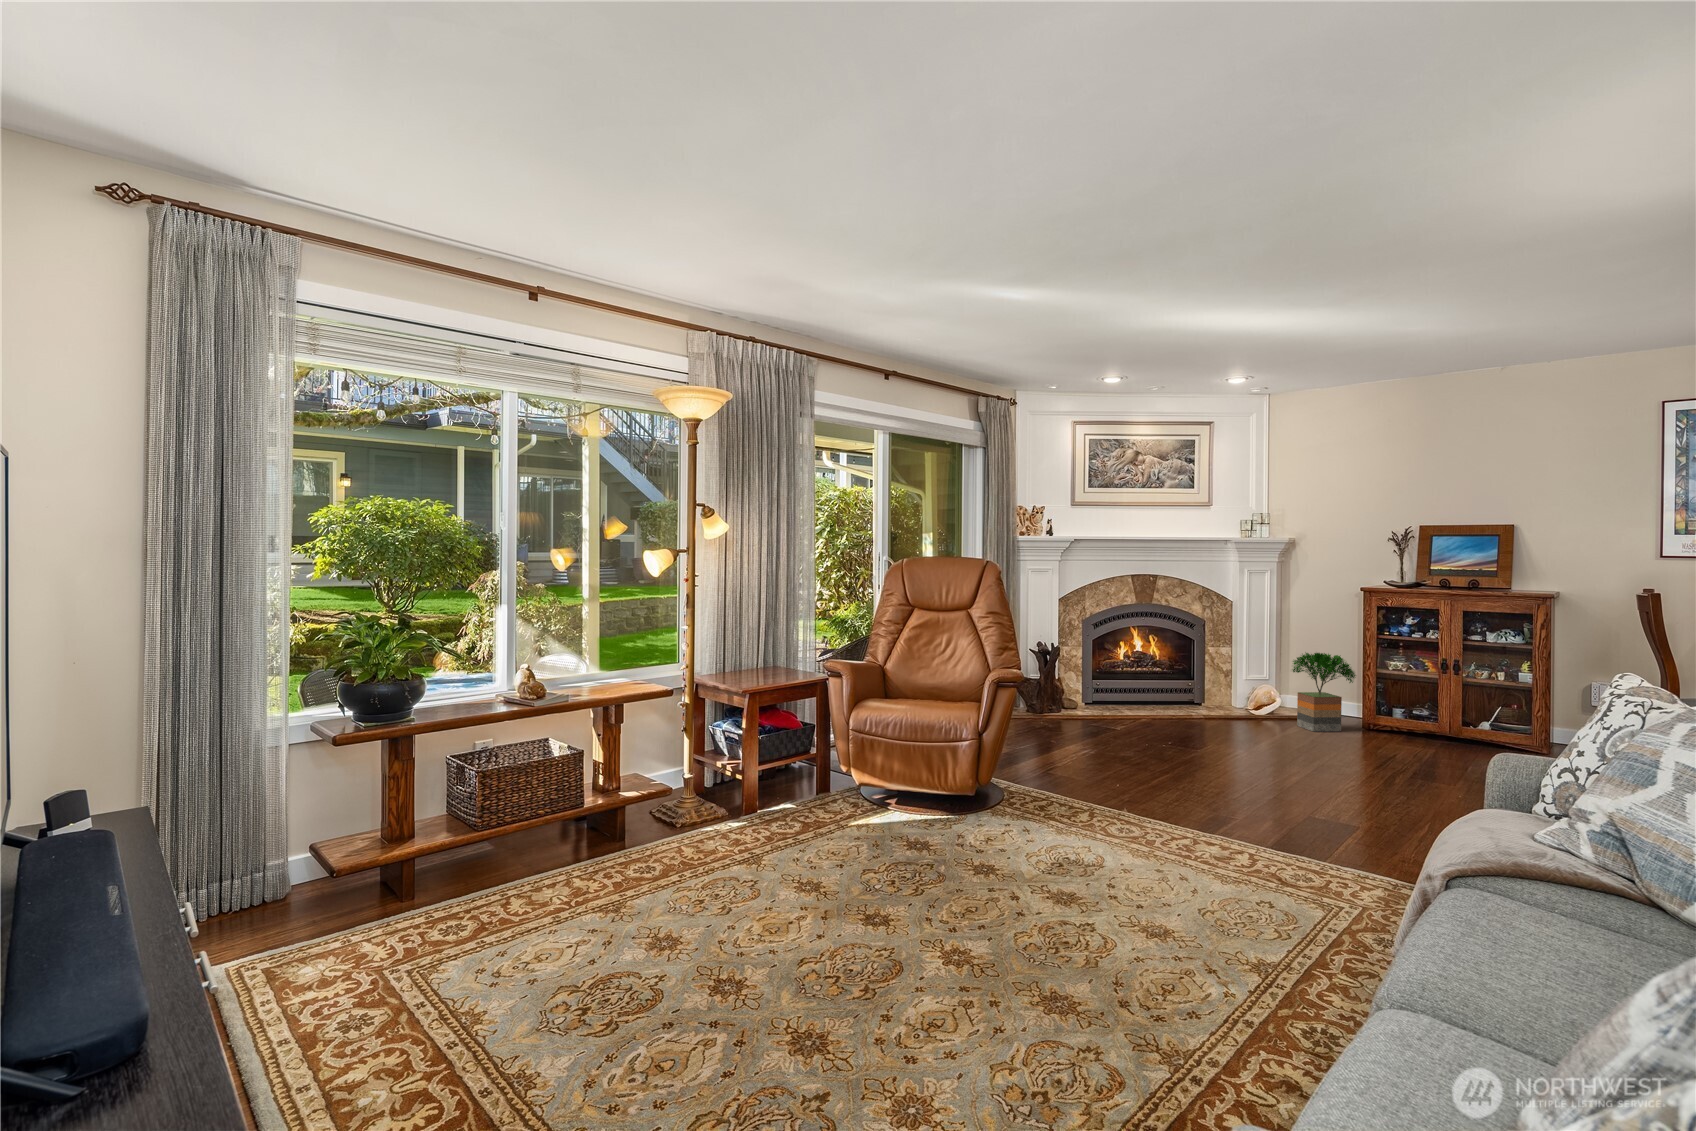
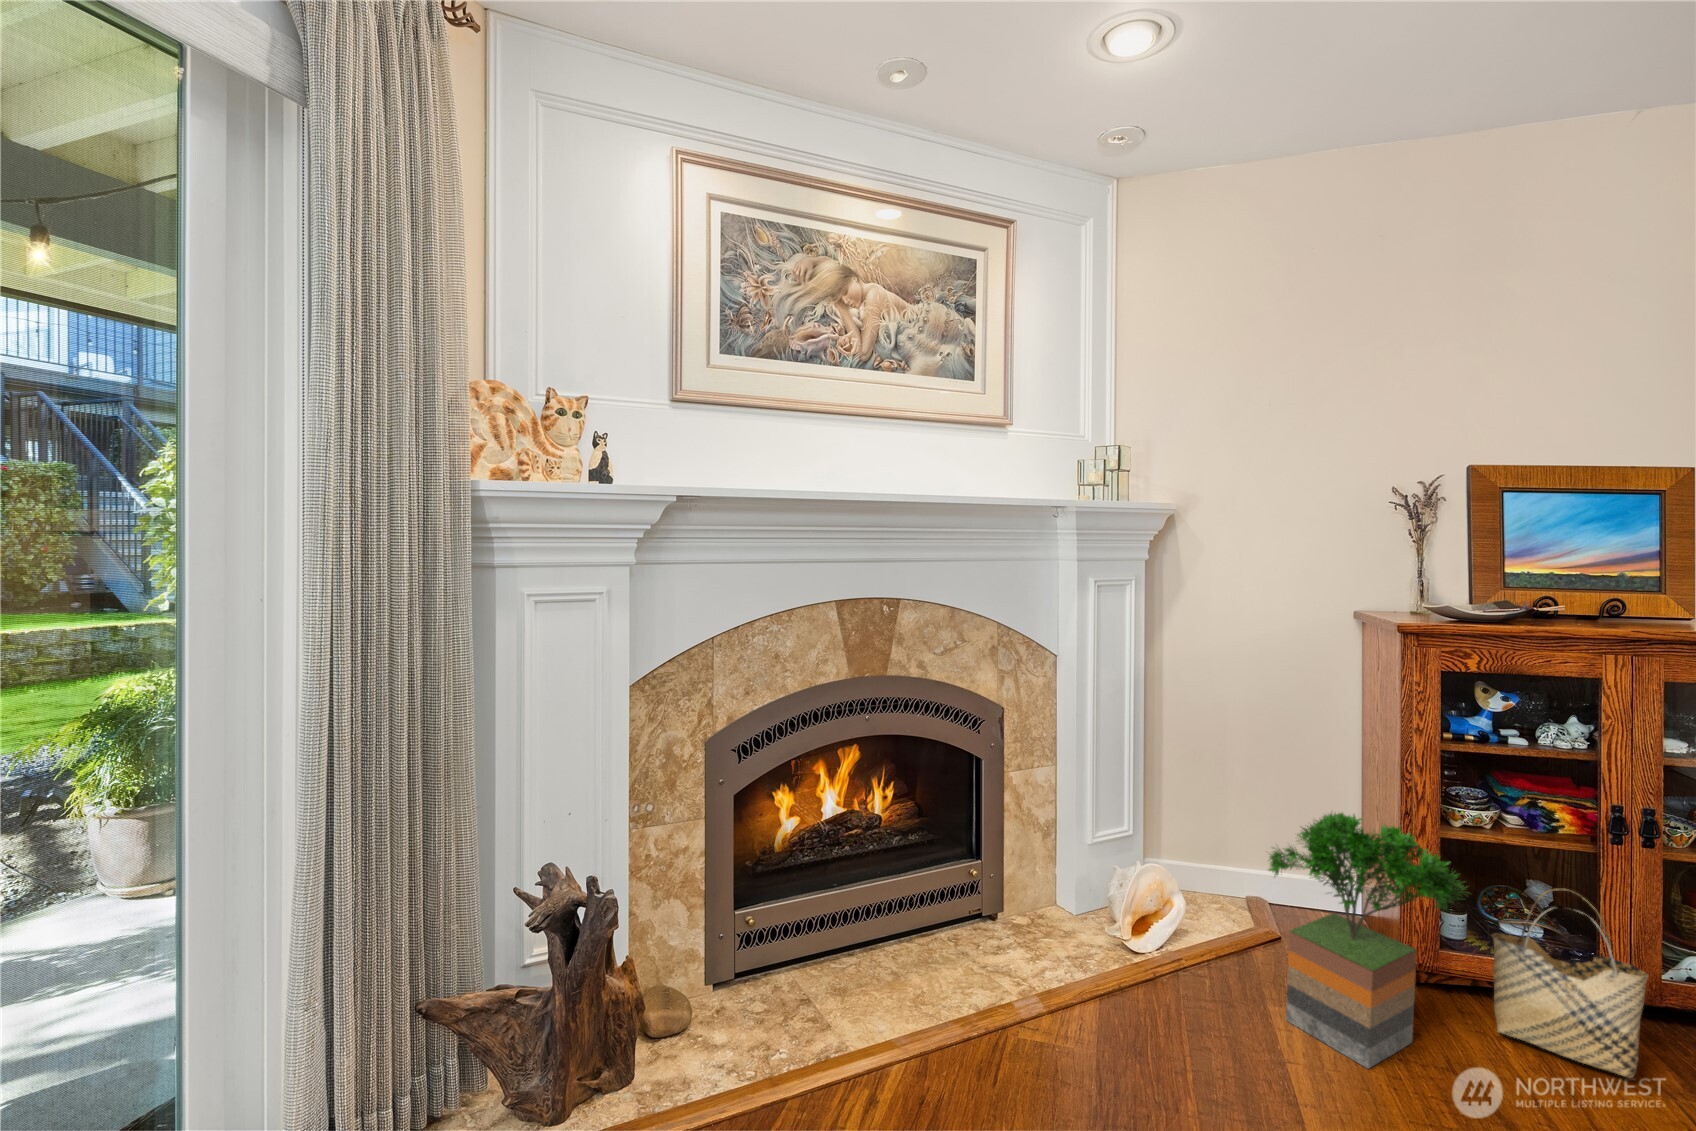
woven basket: none [1379,681,1426,740] -> present [1492,888,1648,1078]

